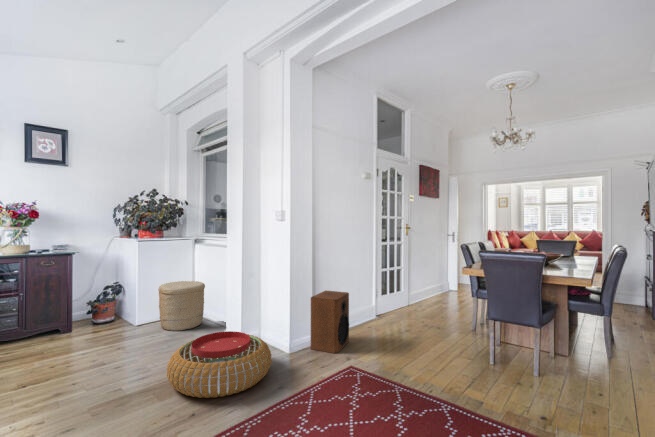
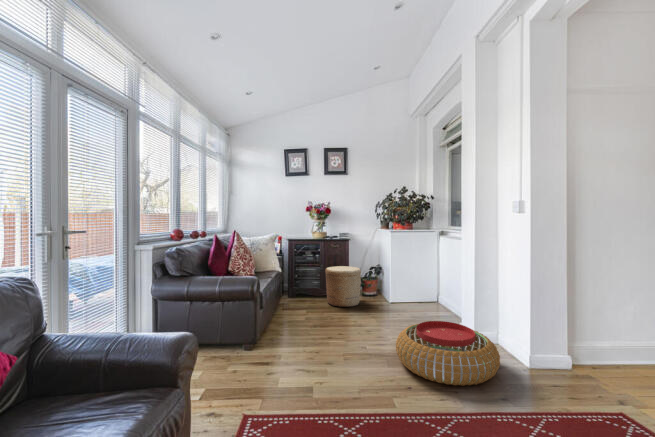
woven basket: present [158,281,205,331] -> present [325,266,361,307]
speaker: present [311,291,349,353] -> none [563,302,634,388]

